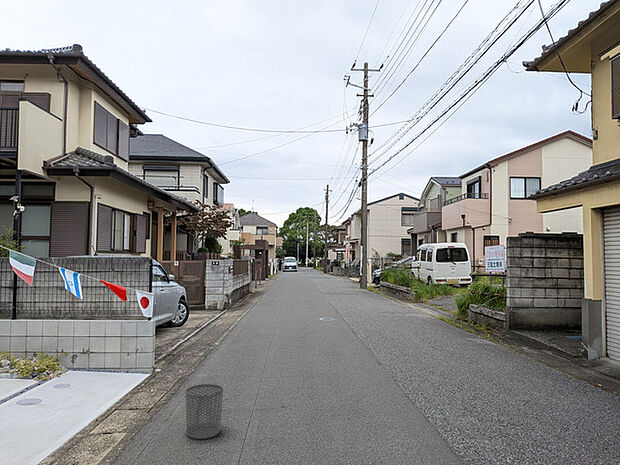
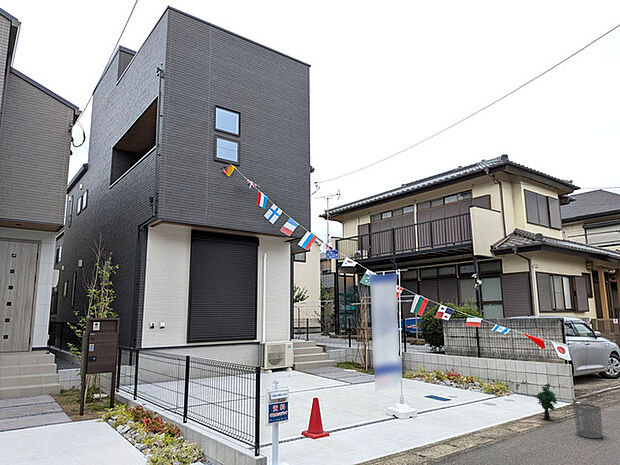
decorative plant: none [117,360,152,418] -> present [535,384,557,420]

